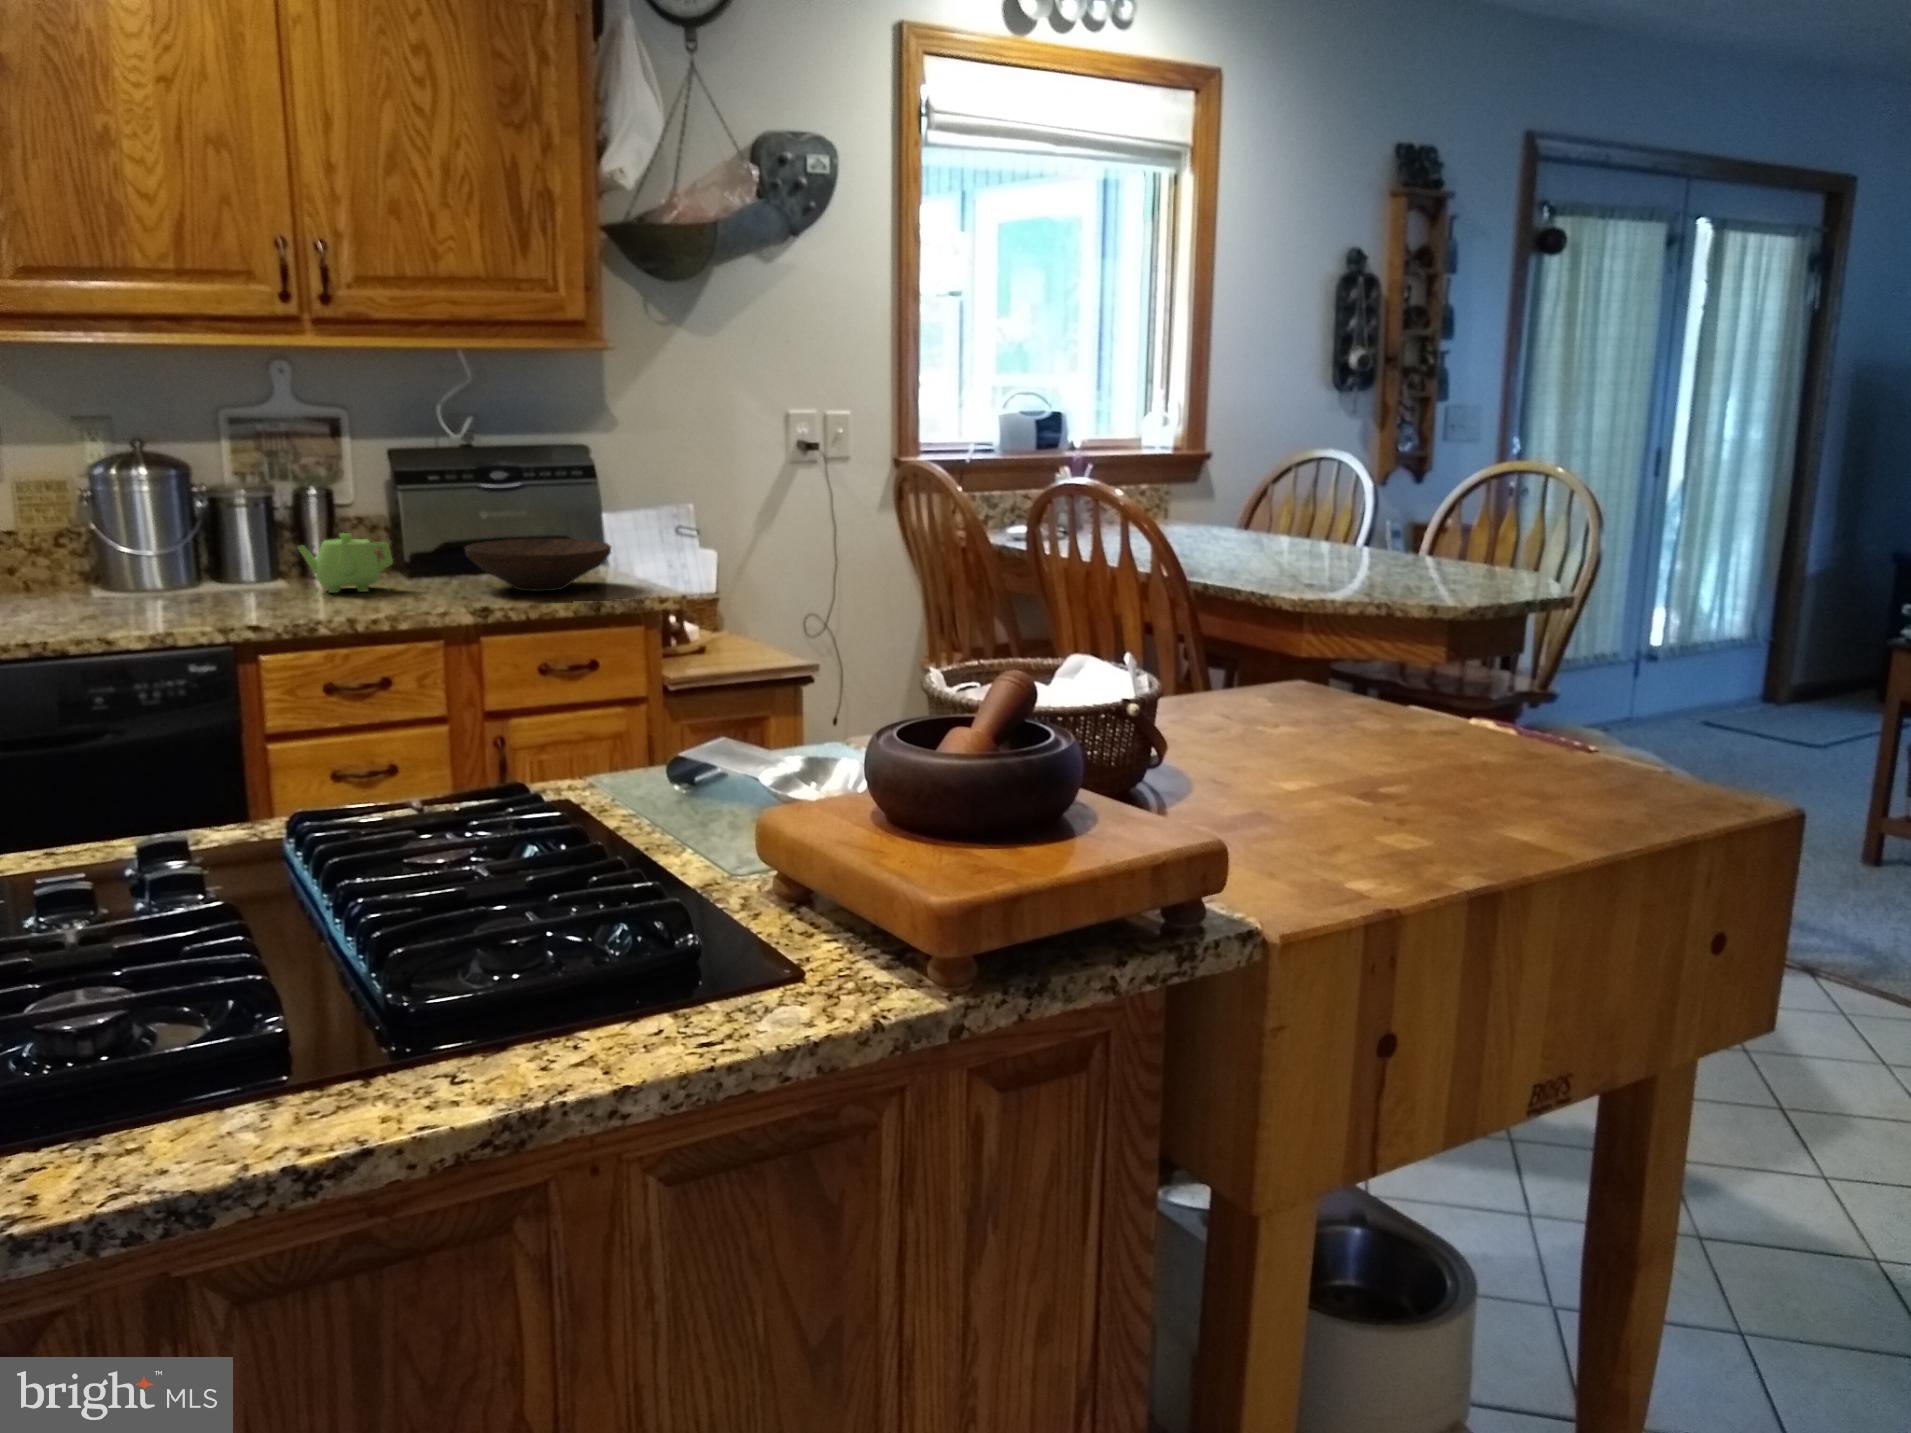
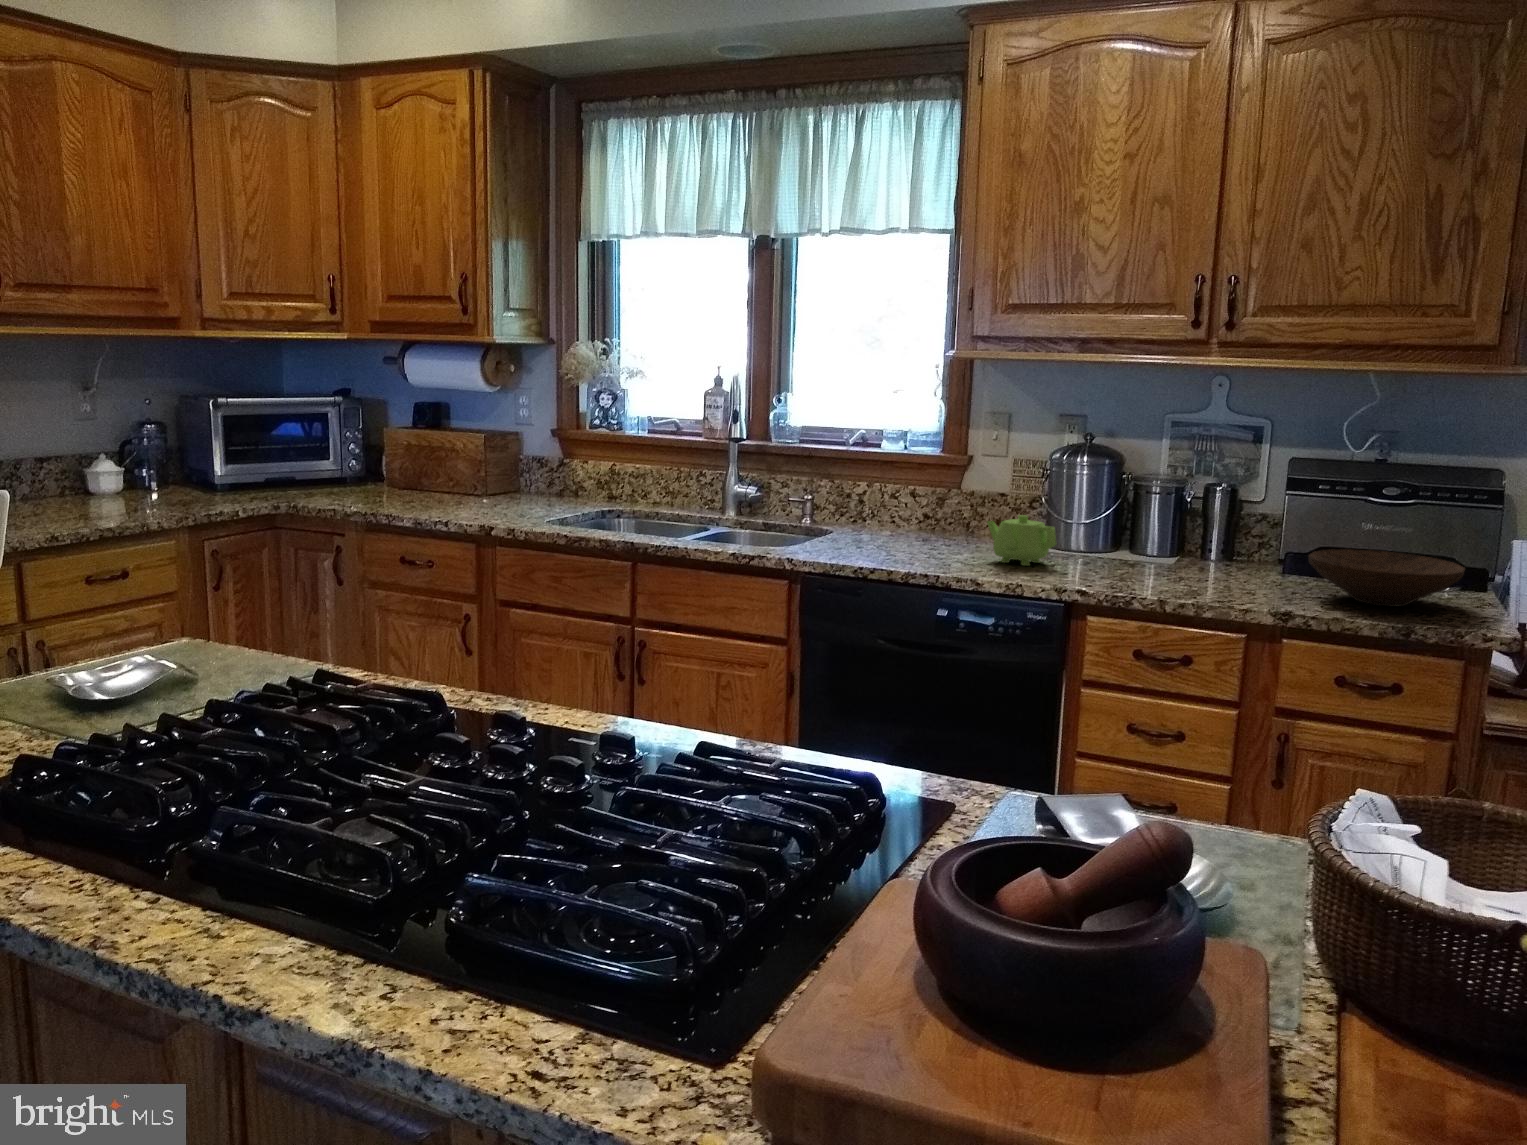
teapot: present [298,533,393,593] -> present [987,515,1056,566]

